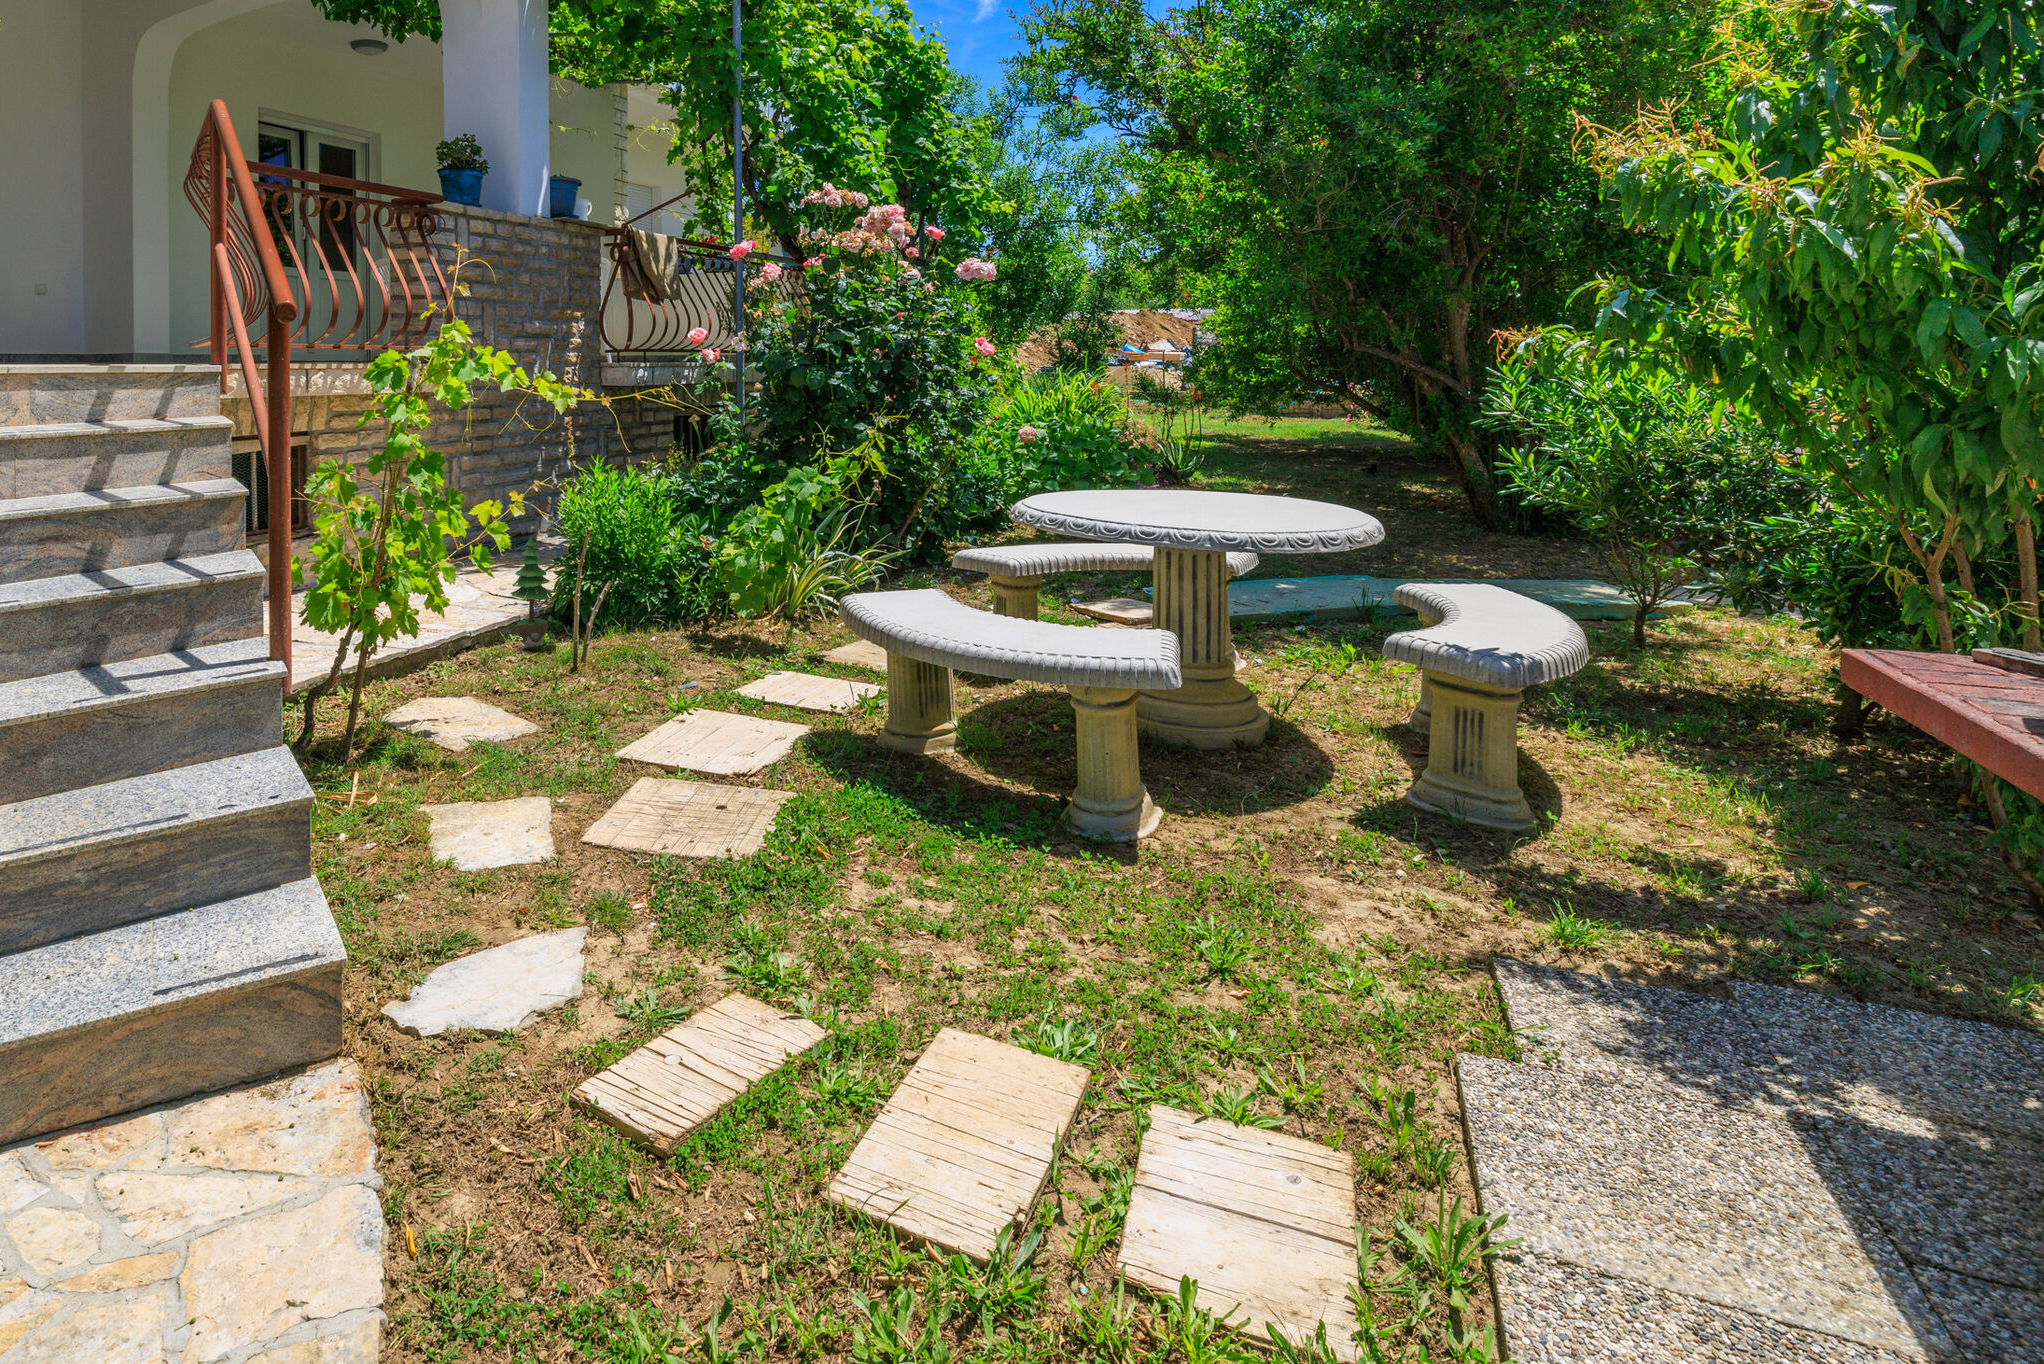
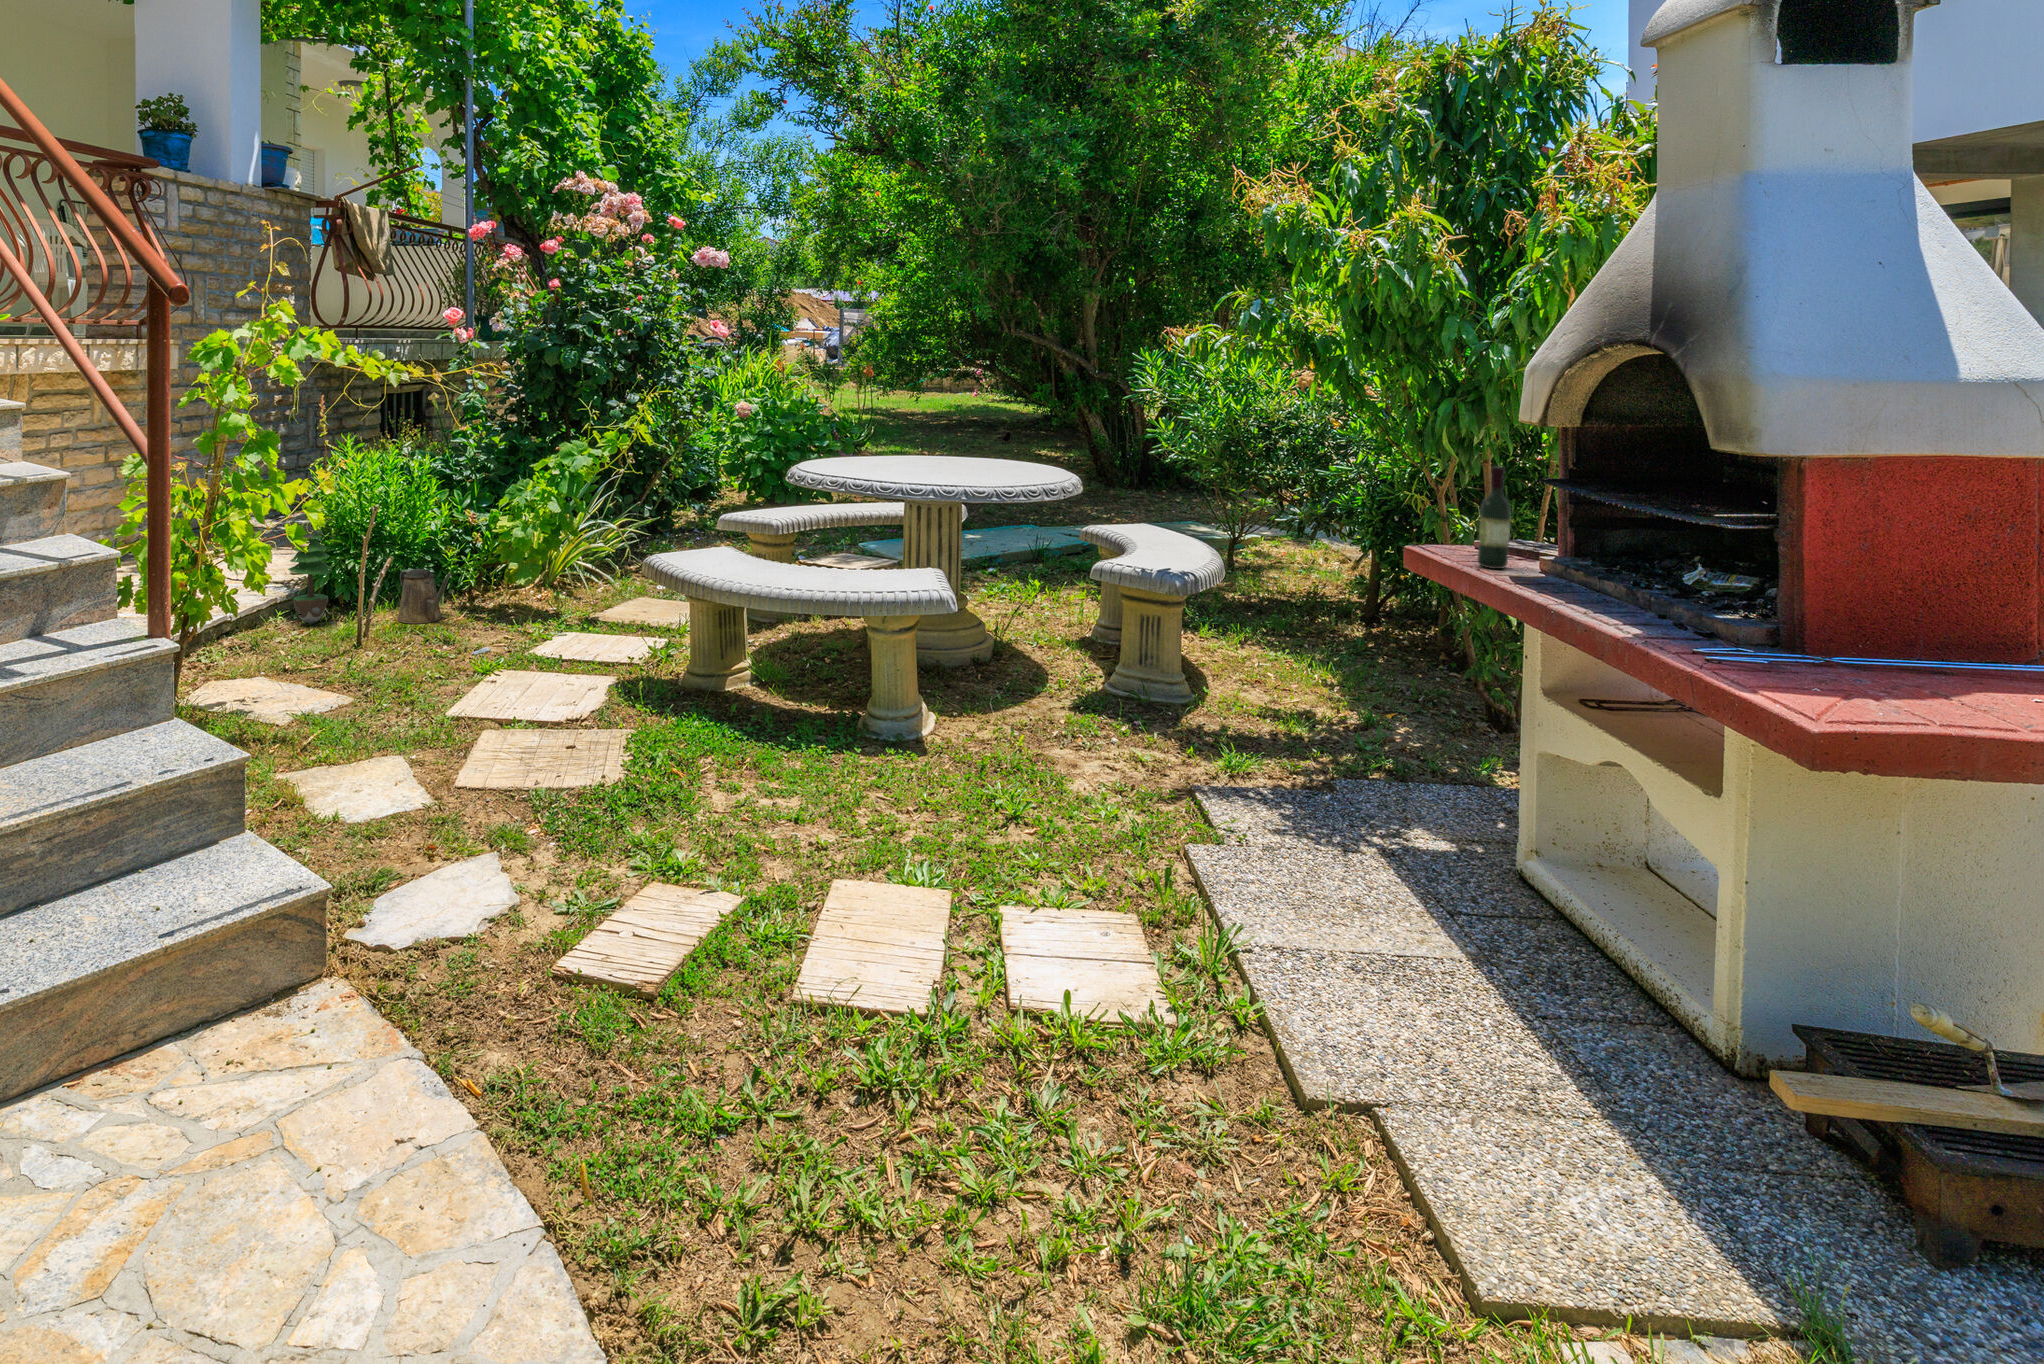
wine bottle: none [1967,526,2031,690] -> present [1477,466,1511,569]
watering can: none [613,598,661,655] -> present [397,569,453,624]

